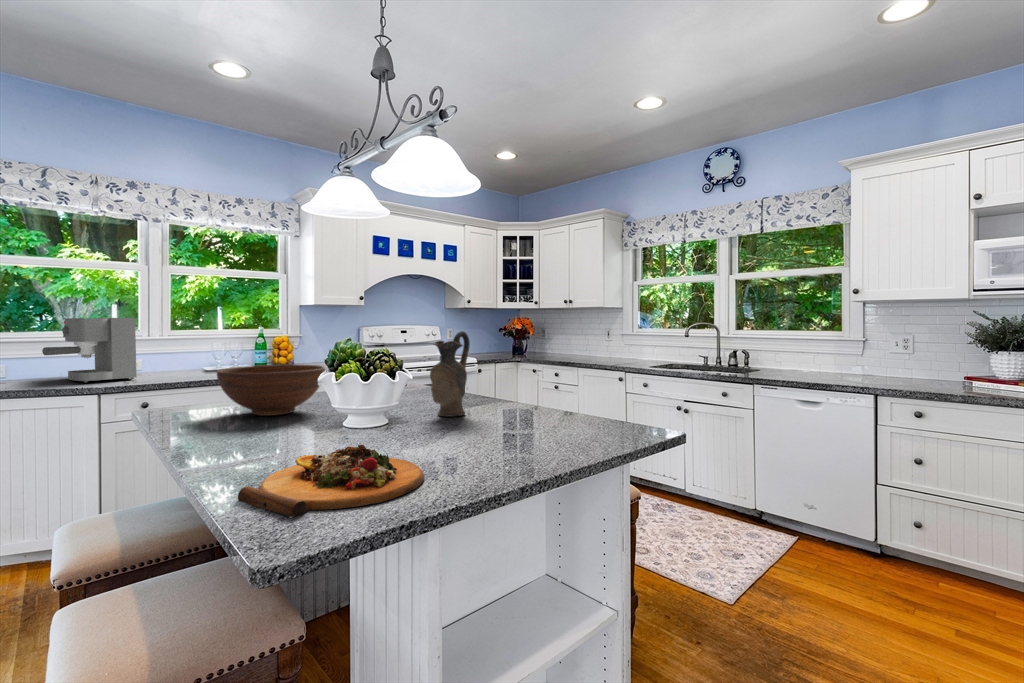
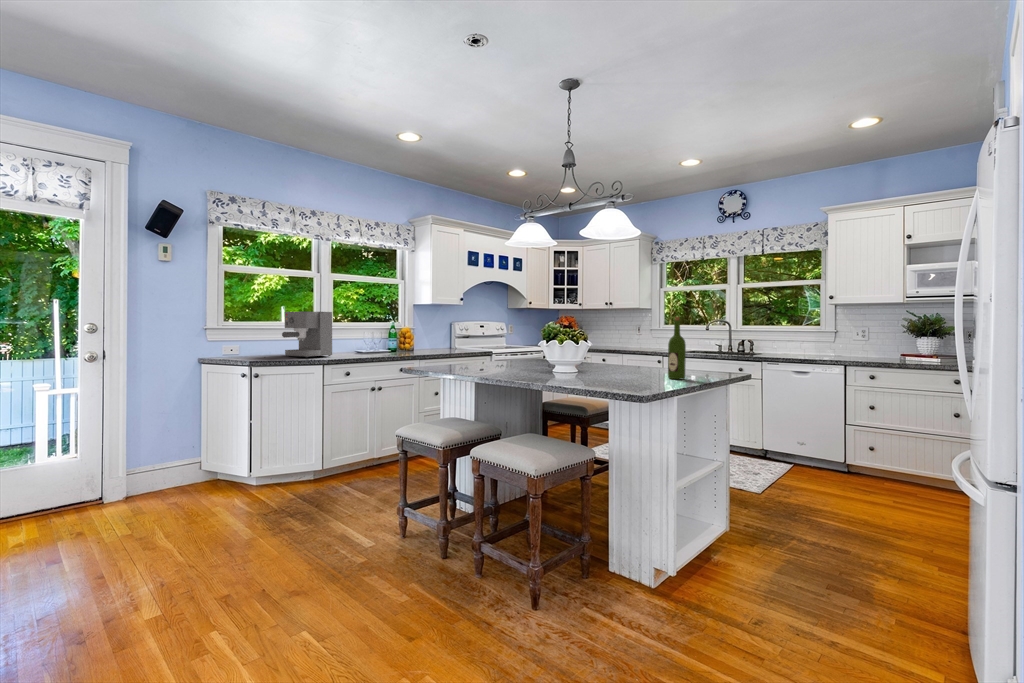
ceramic pitcher: present [430,331,470,416] -> none [595,319,616,369]
wine bottle: none [484,334,517,464] -> present [668,316,686,379]
fruit bowl: present [217,365,325,416] -> none [470,340,529,369]
cutting board: present [238,445,424,518] -> none [587,366,660,387]

